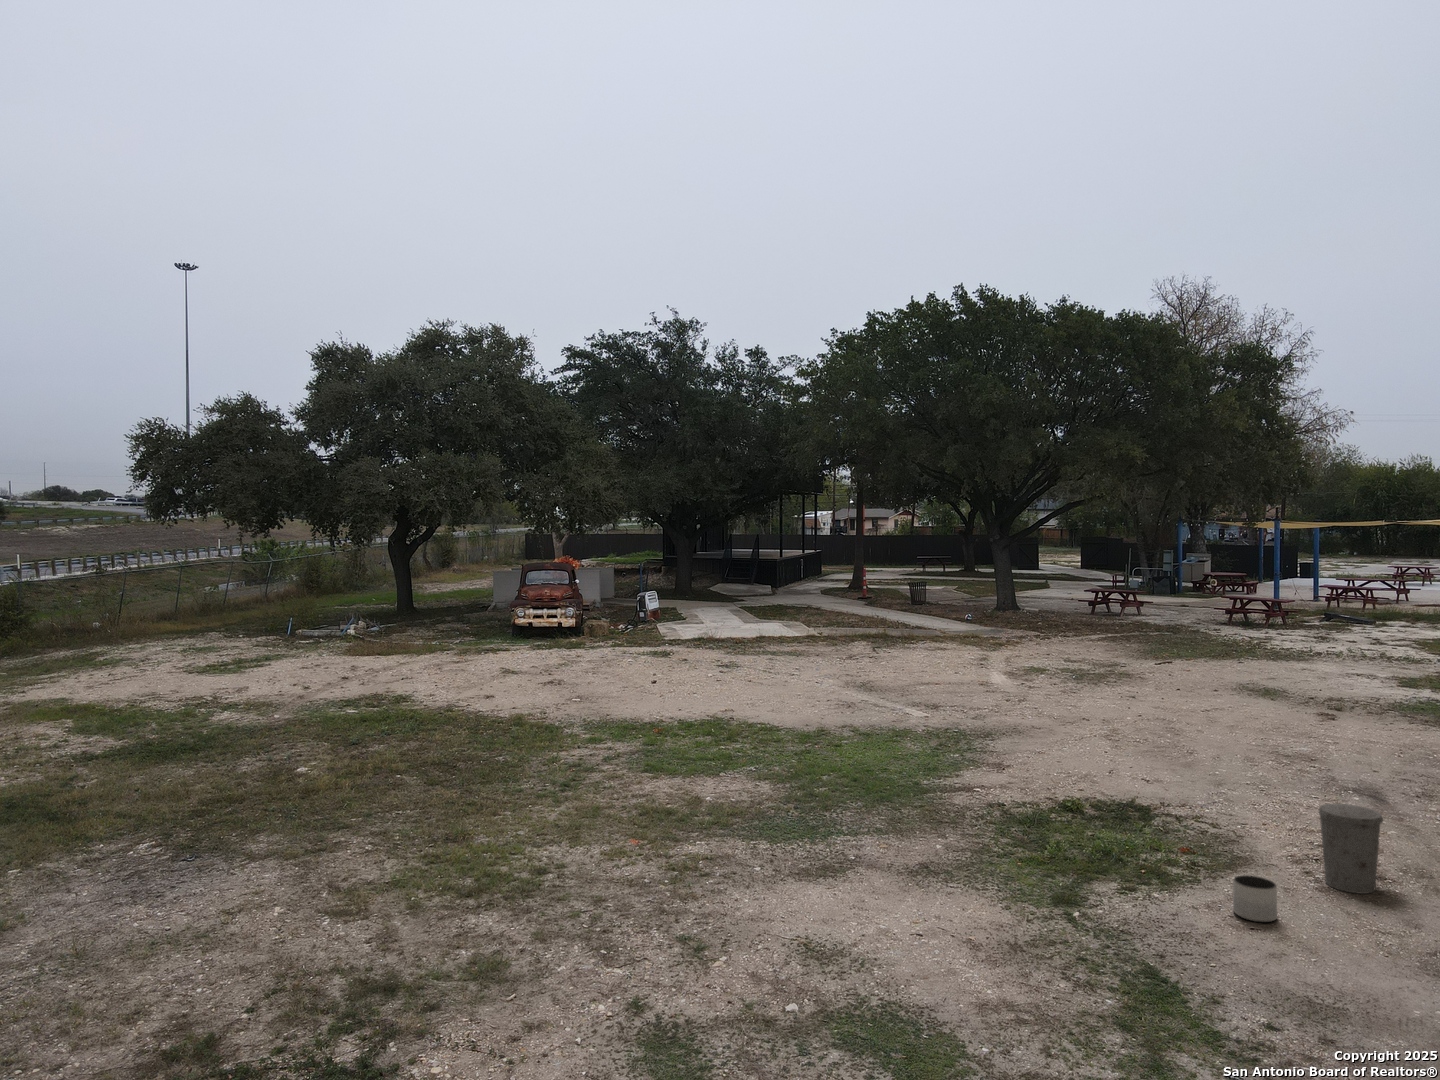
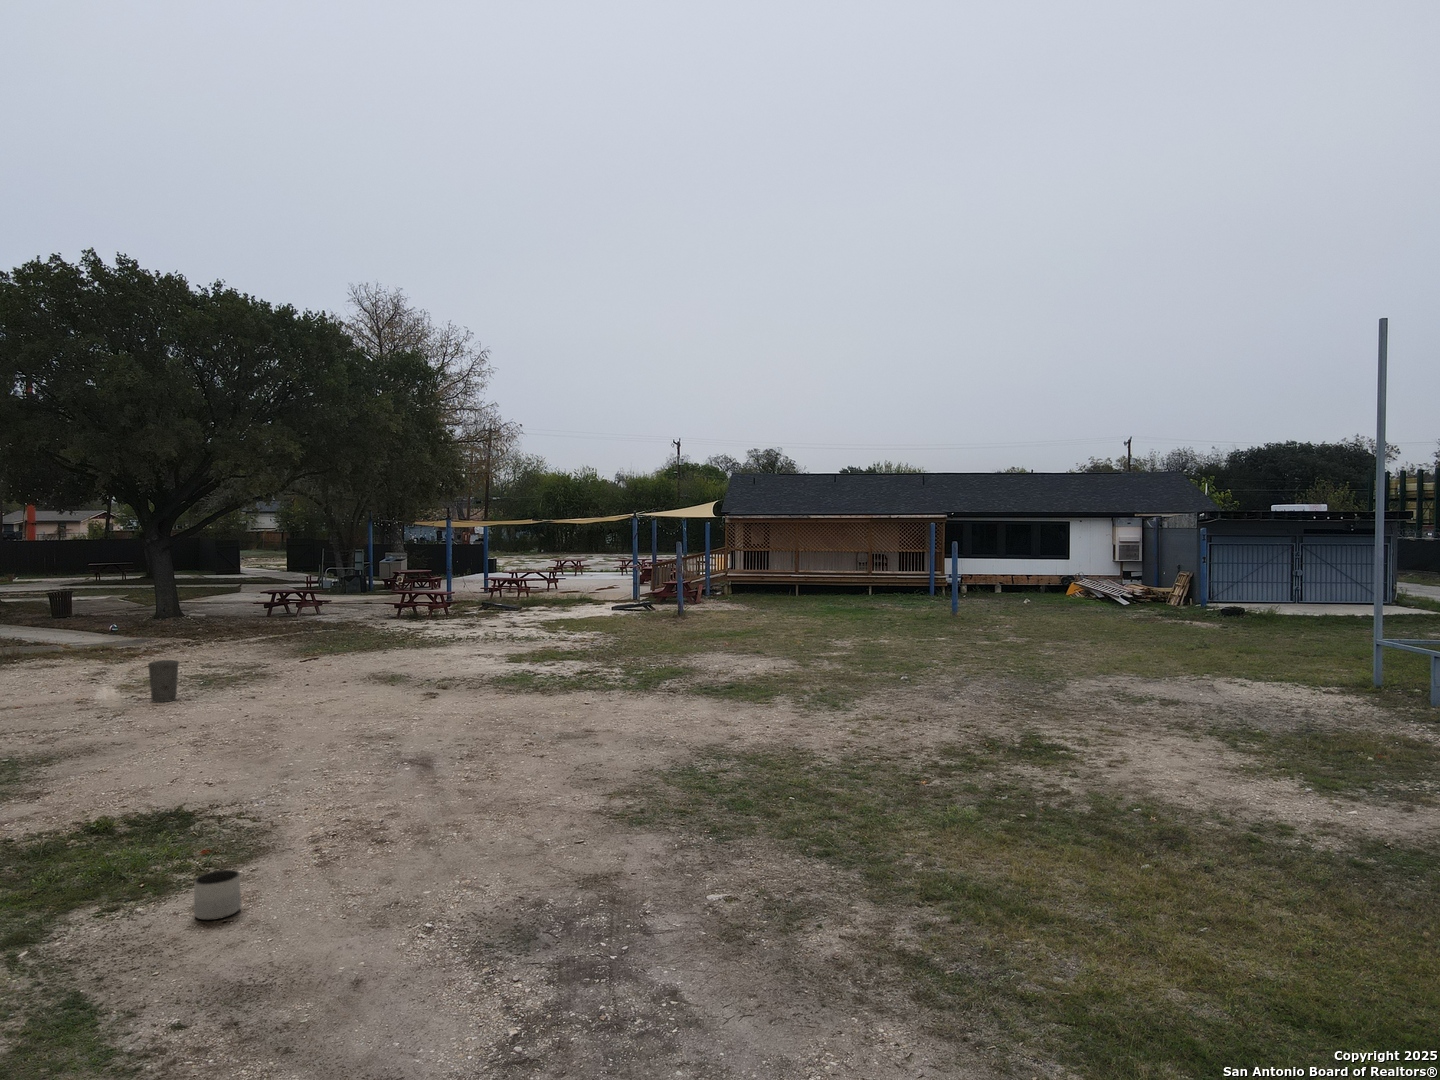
trash can: present [1319,804,1383,894] -> present [148,660,179,703]

